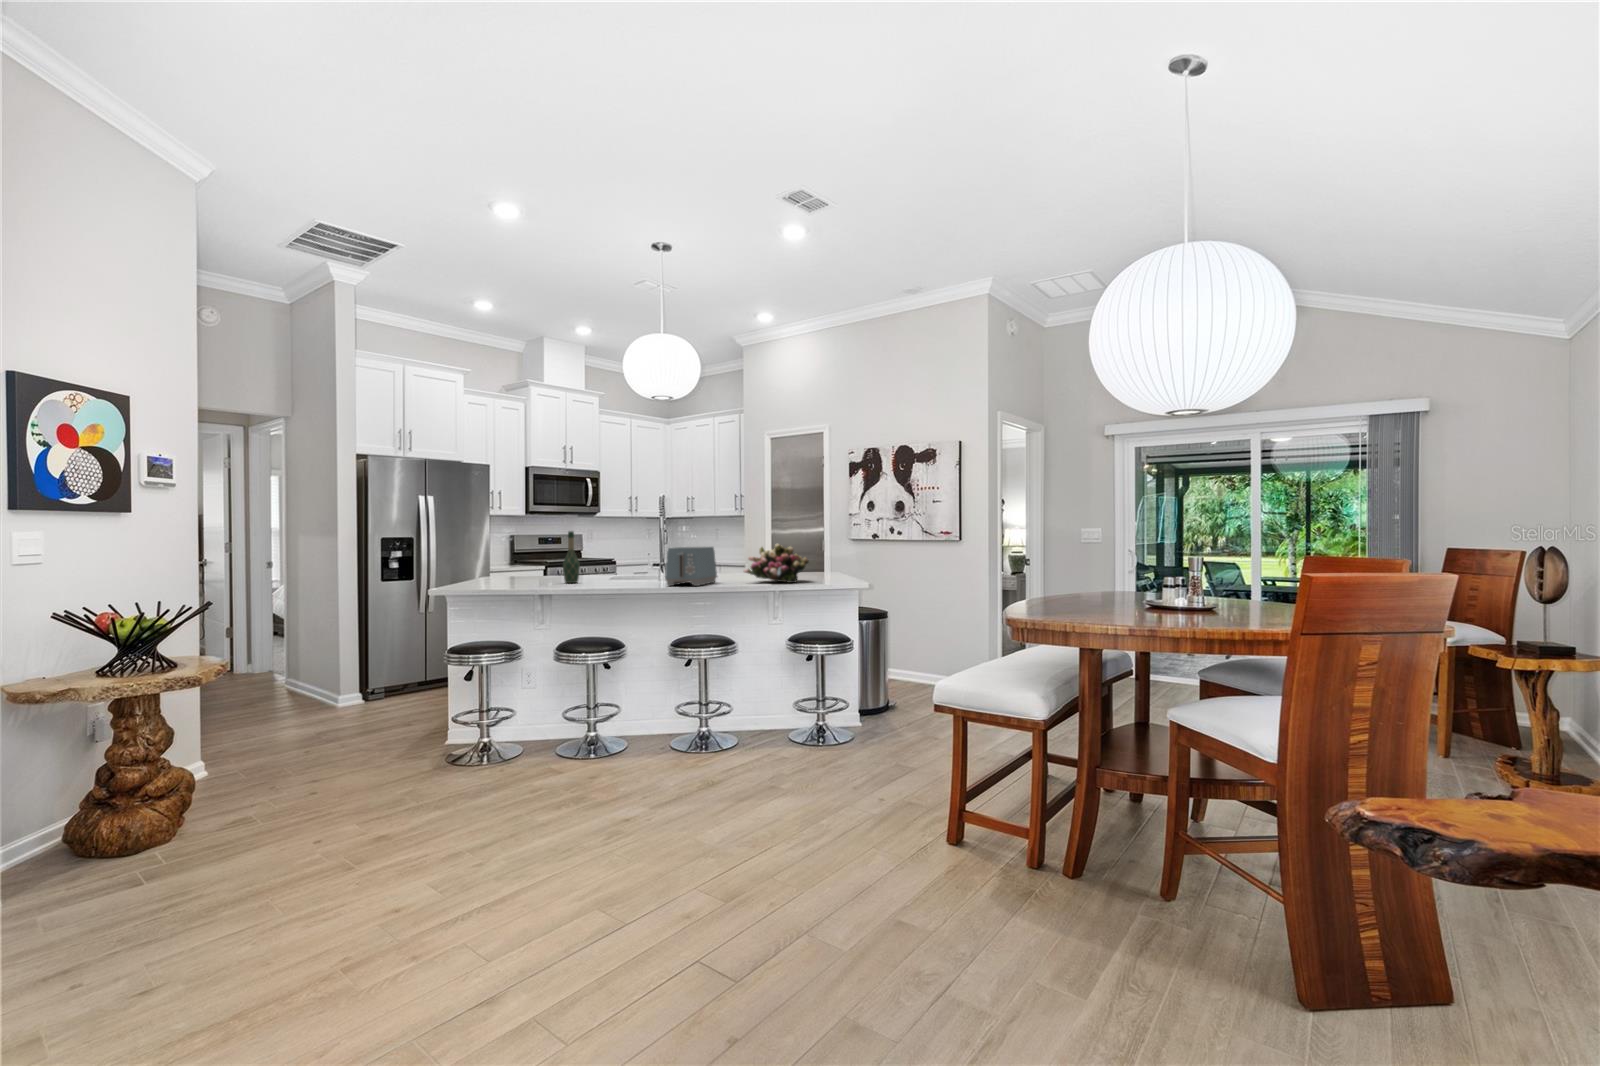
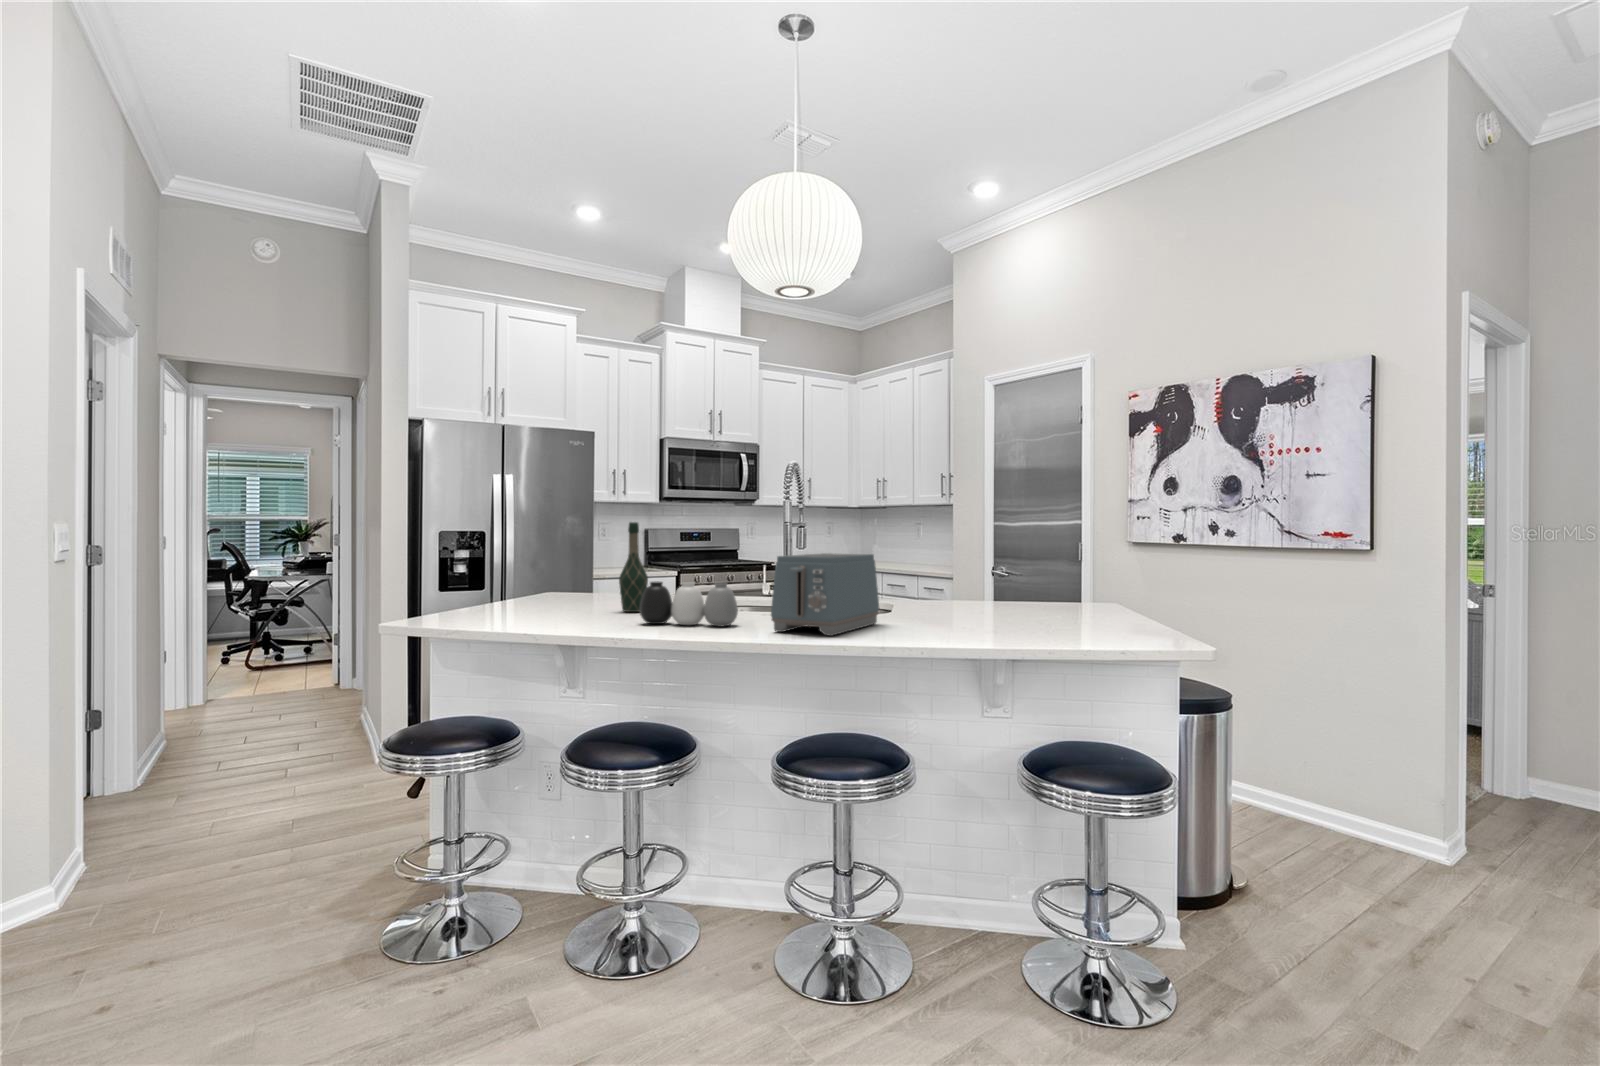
flower arrangement: present [744,544,809,583] -> none [931,551,1071,636]
vase: none [589,563,644,586] -> present [640,581,738,626]

